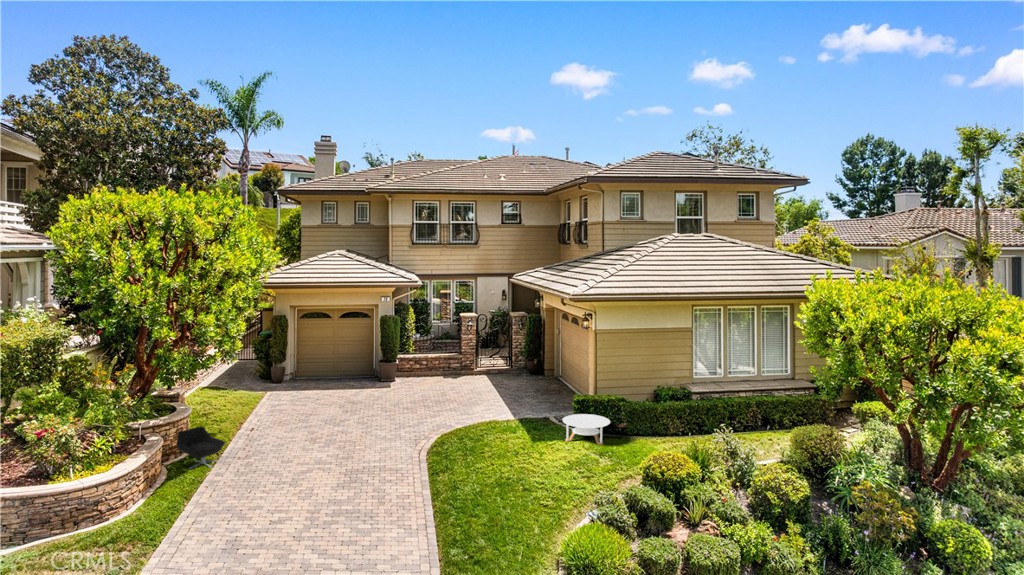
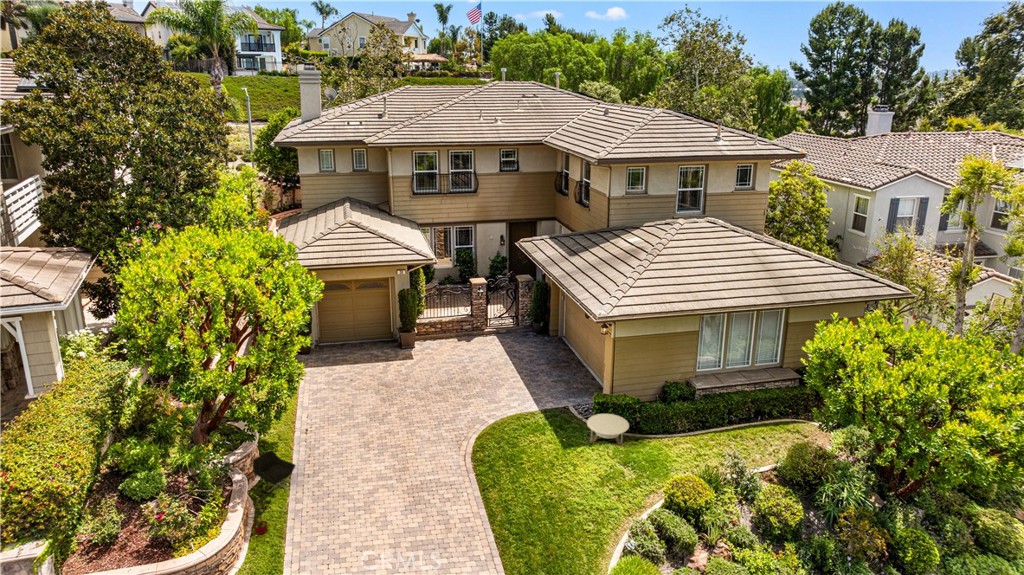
decorative plant: none [141,455,181,498] -> present [243,504,269,534]

